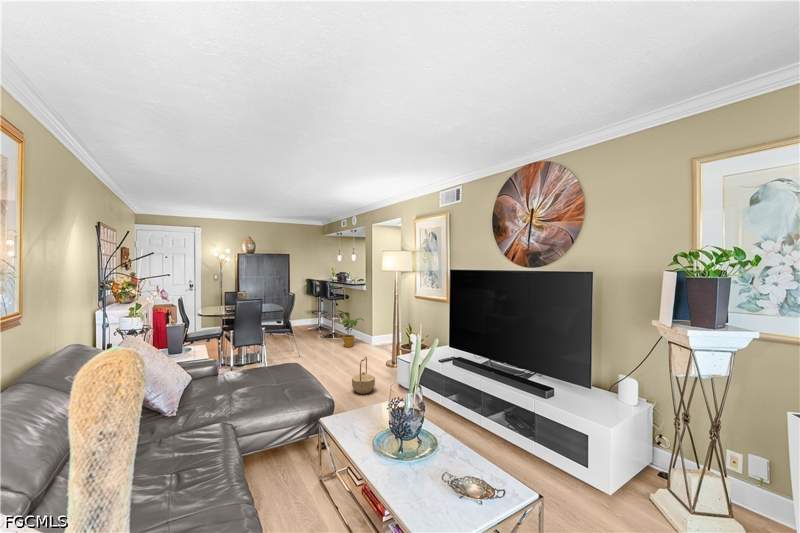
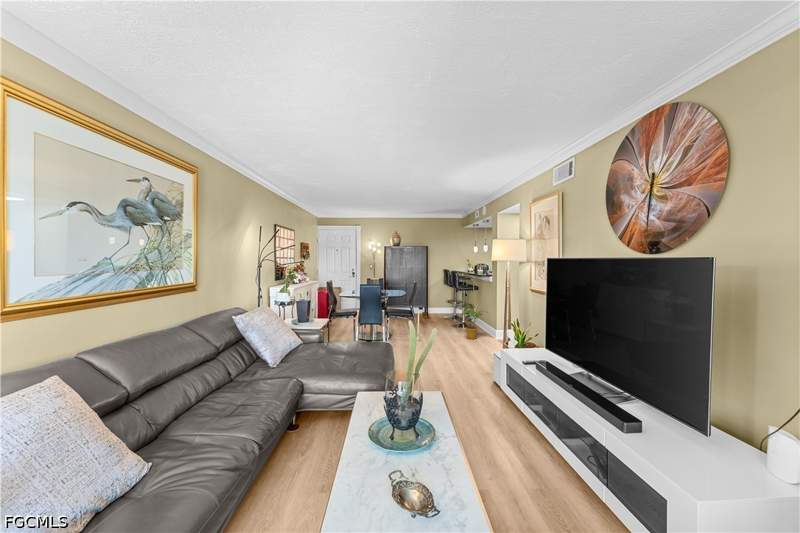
basket: present [352,356,375,394] -> none [443,349,468,387]

